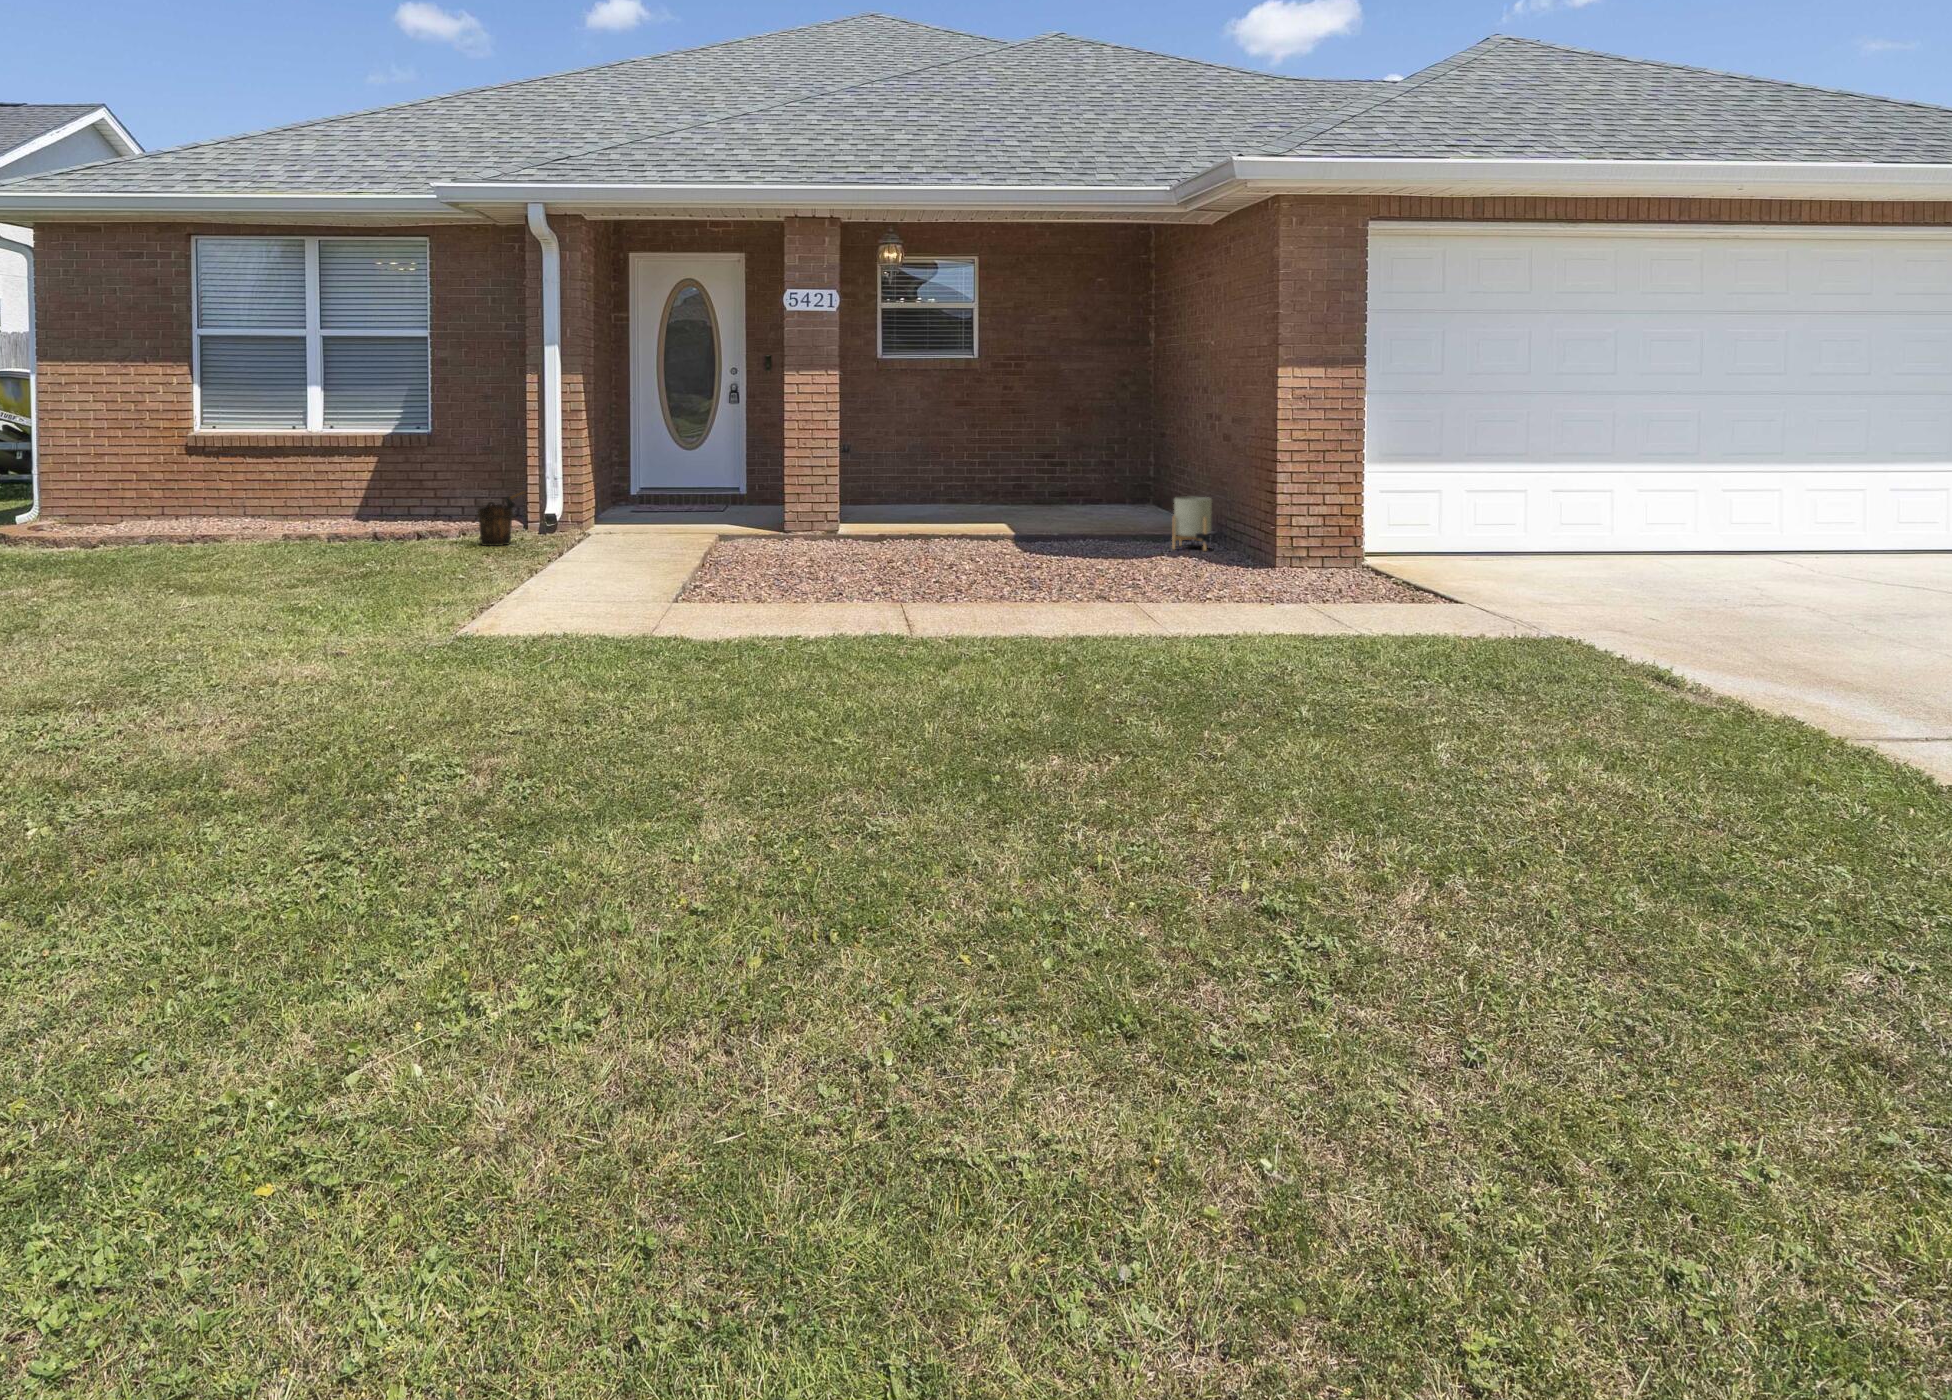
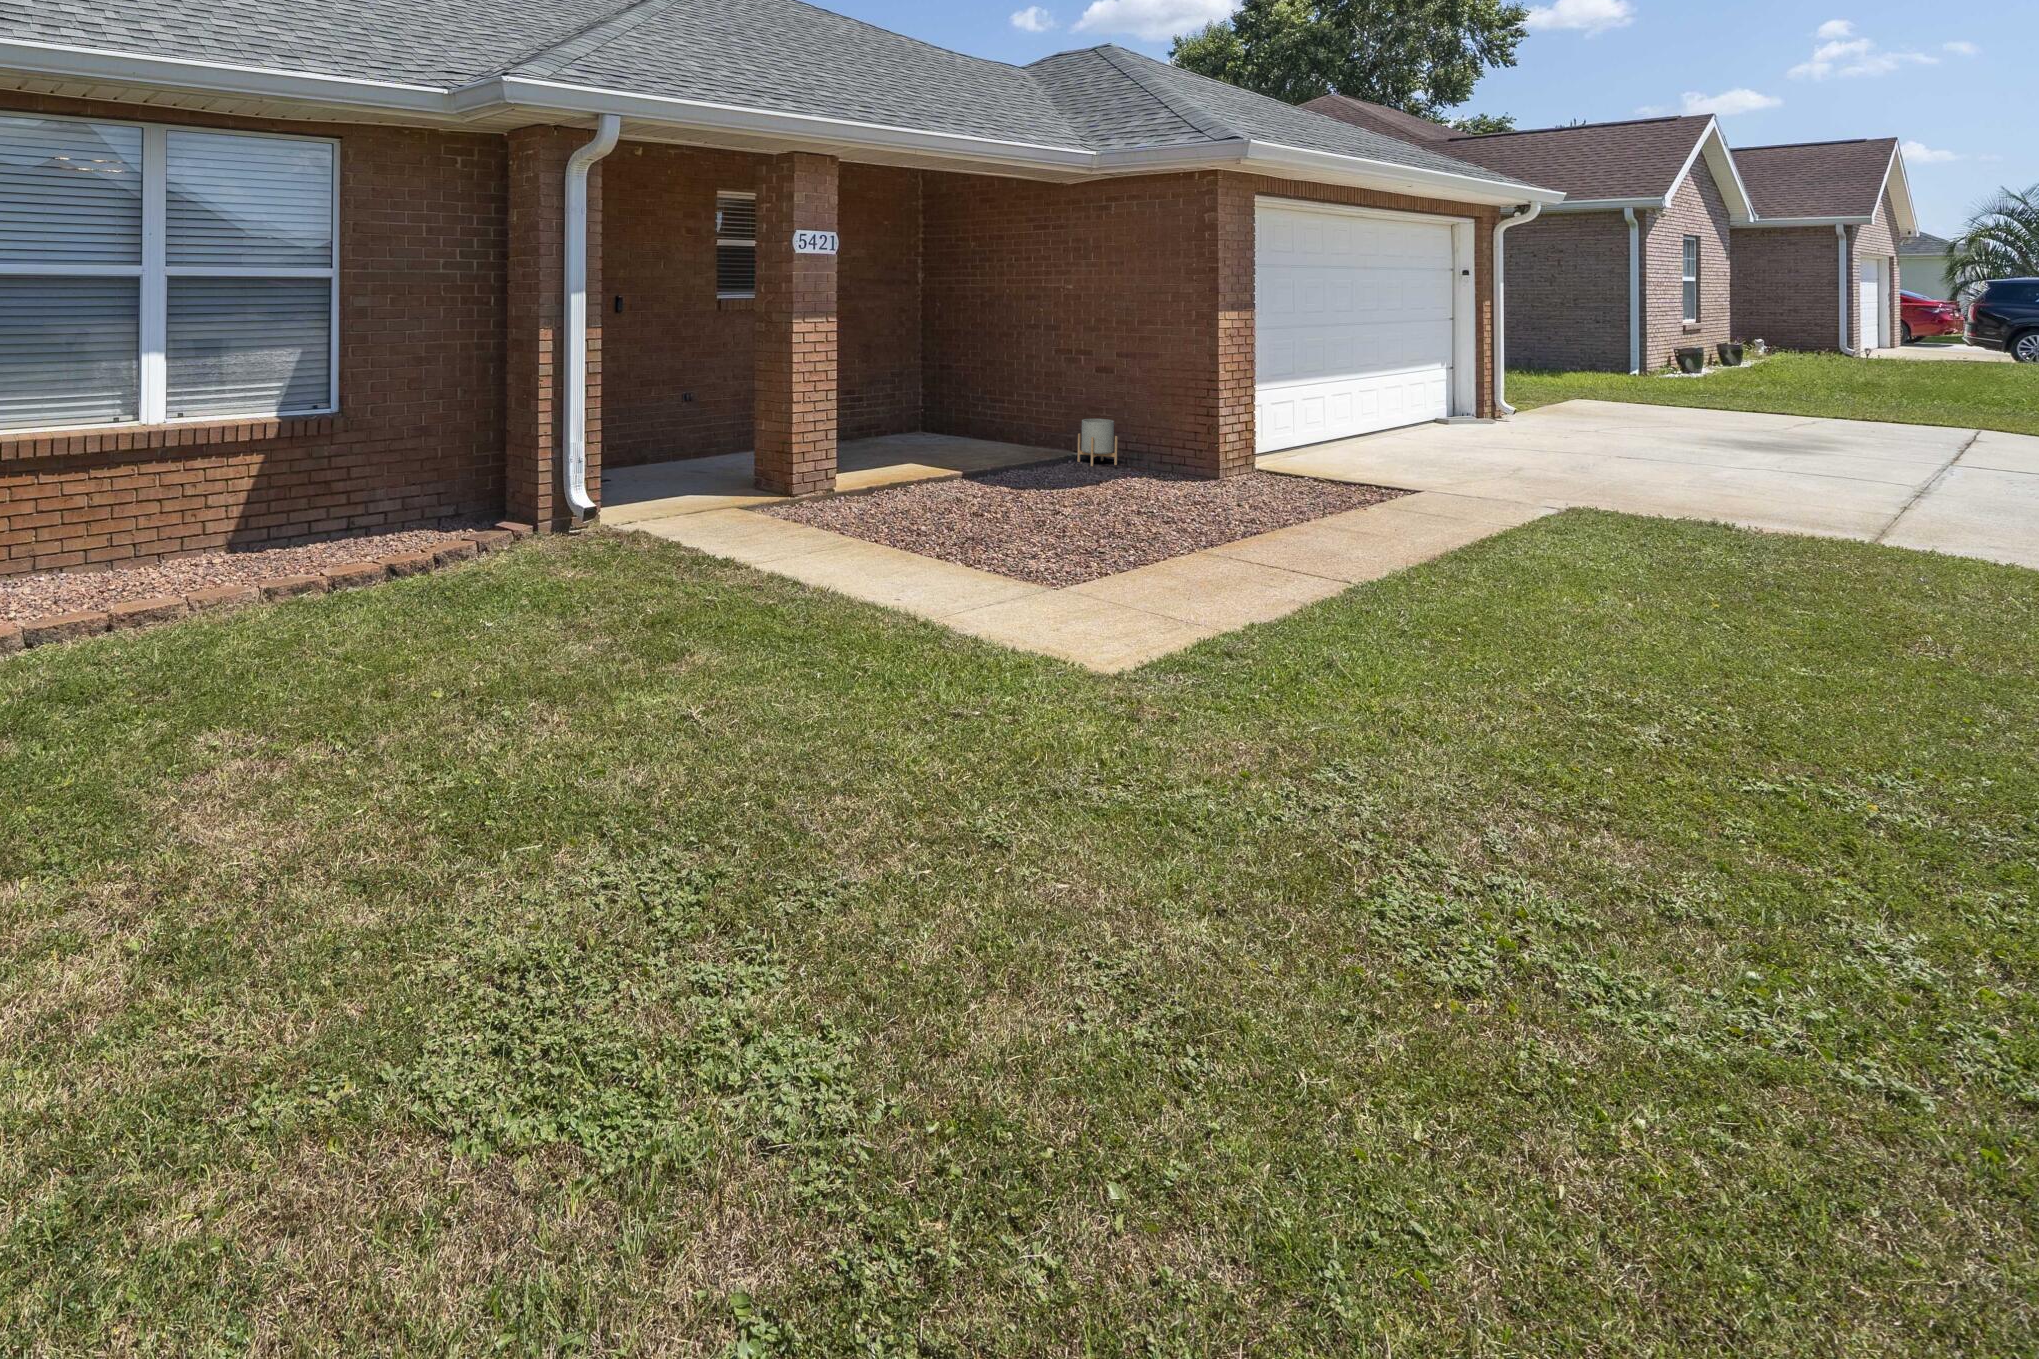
bucket: present [477,491,525,546] -> none [491,476,537,554]

